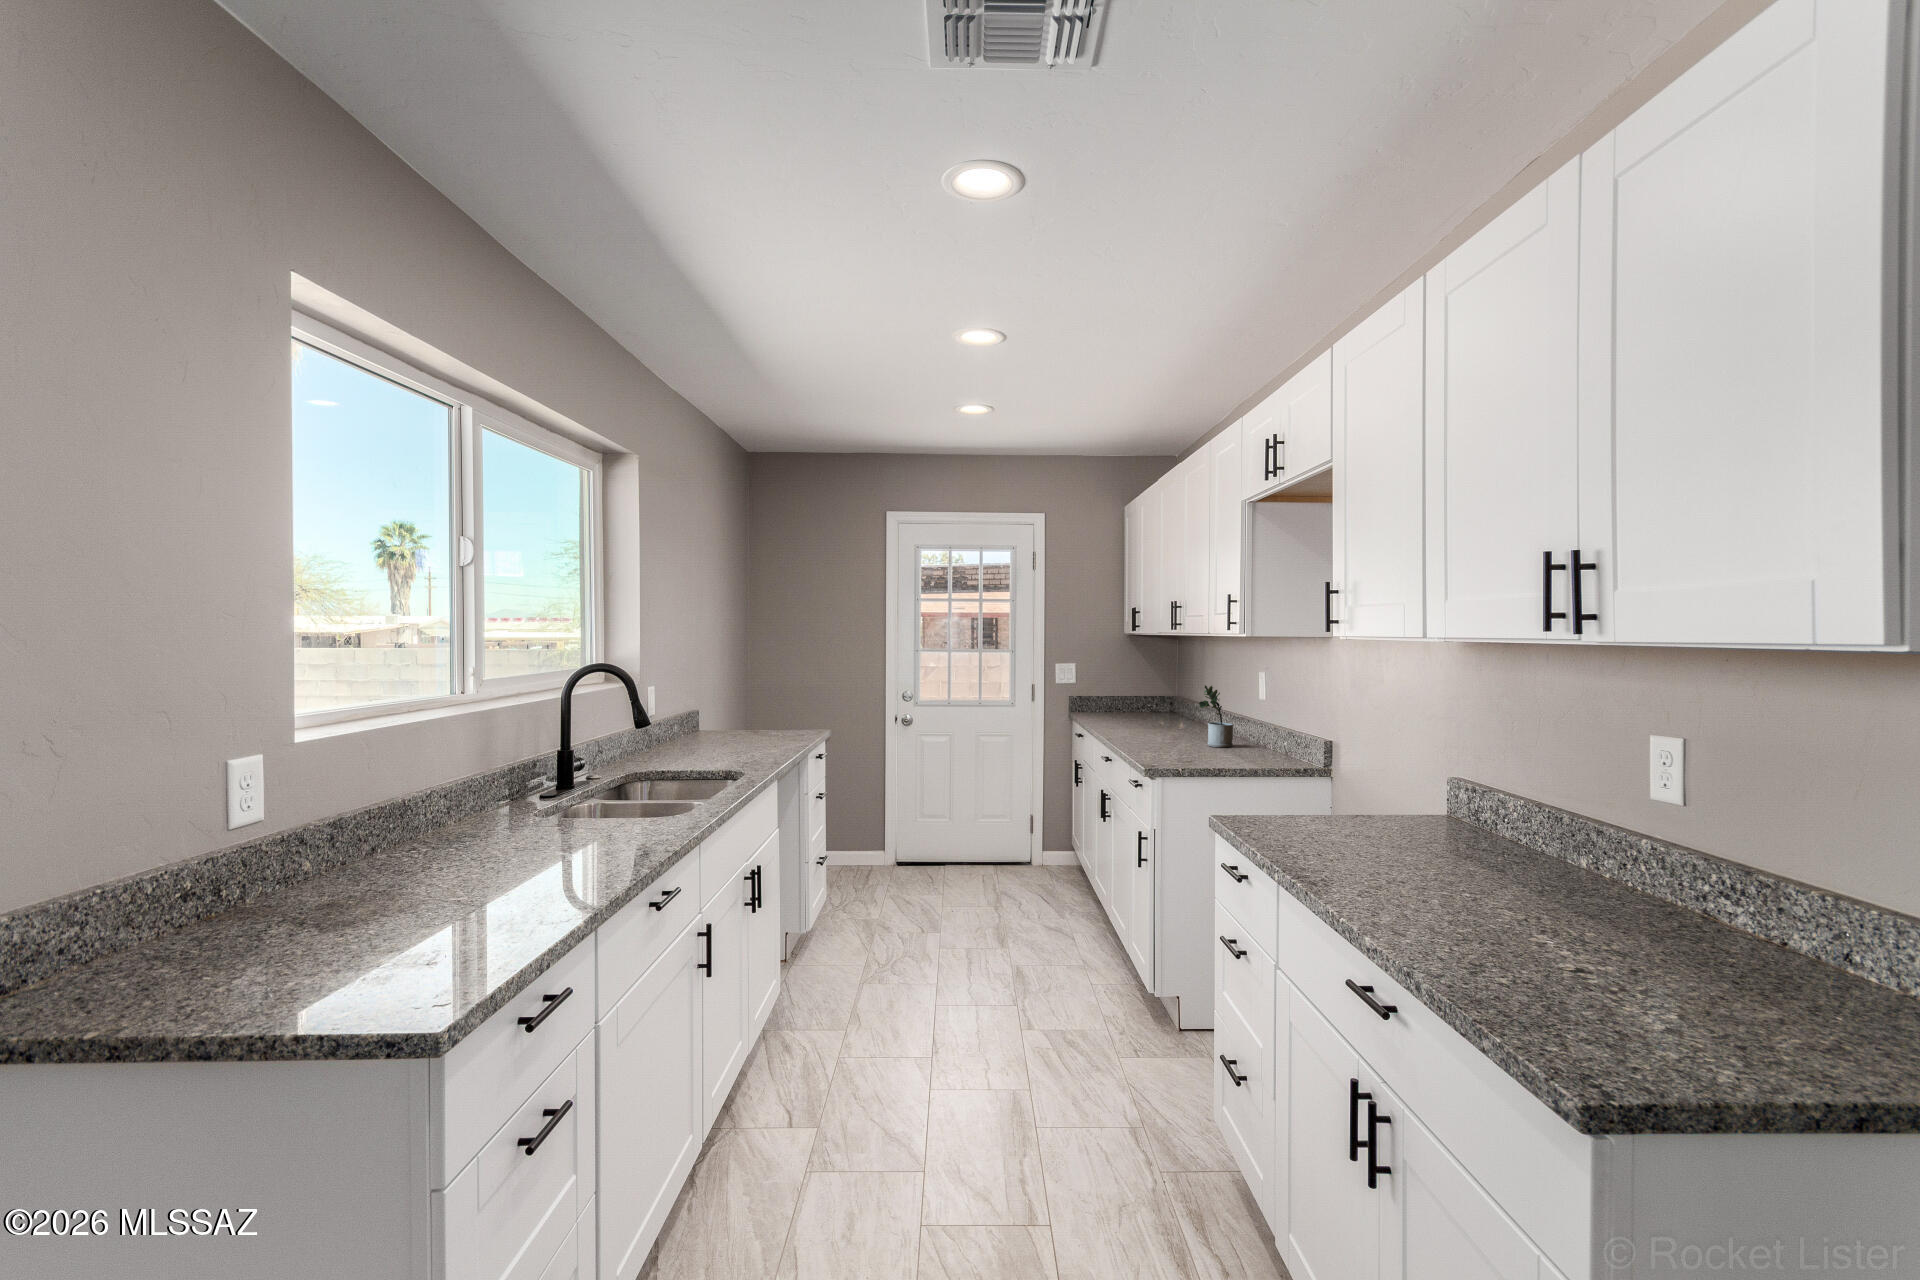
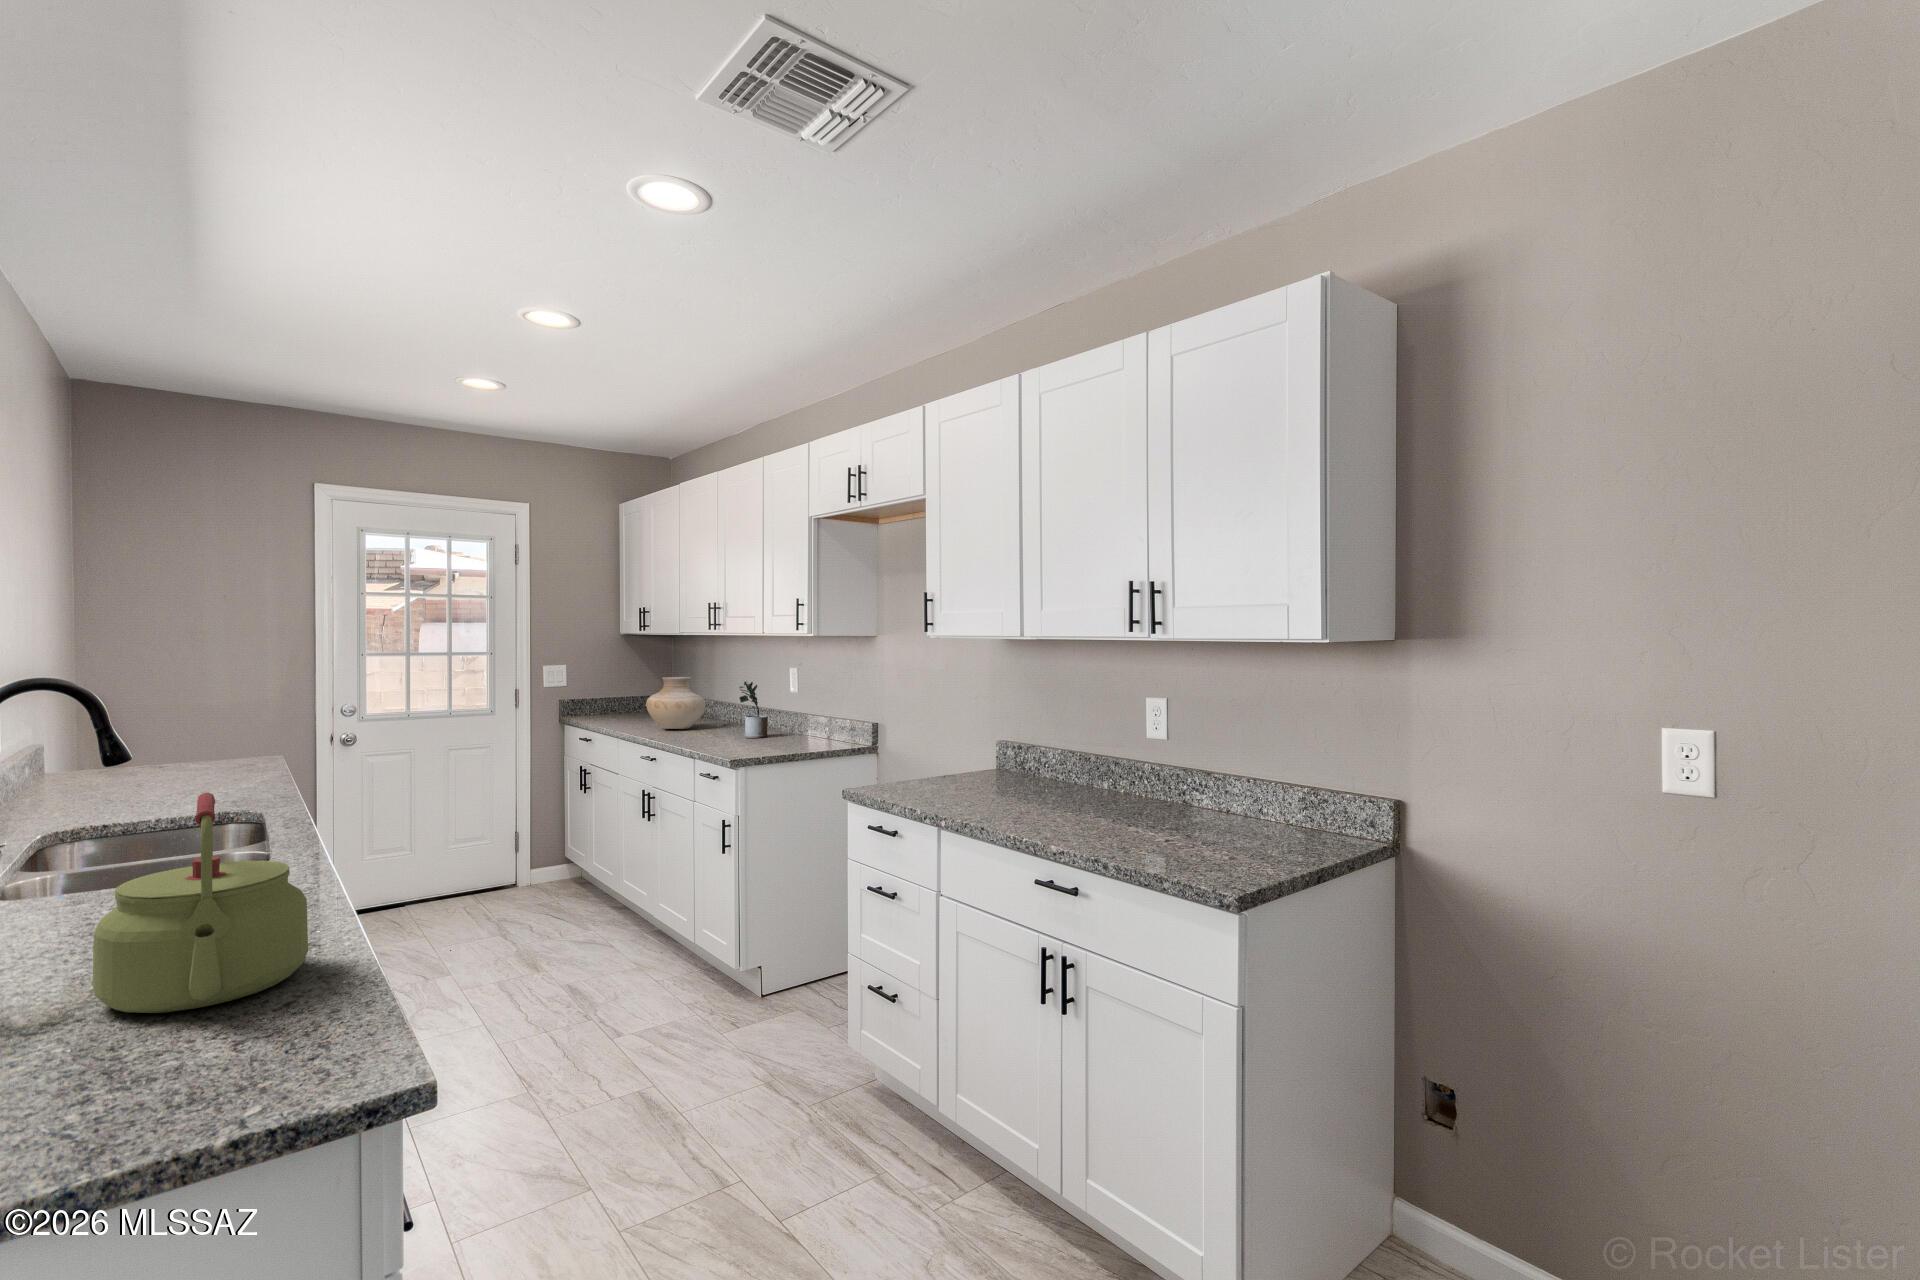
vase: none [1127,678,1186,731] -> present [646,677,706,729]
kettle: none [420,755,565,921] -> present [93,793,308,1013]

